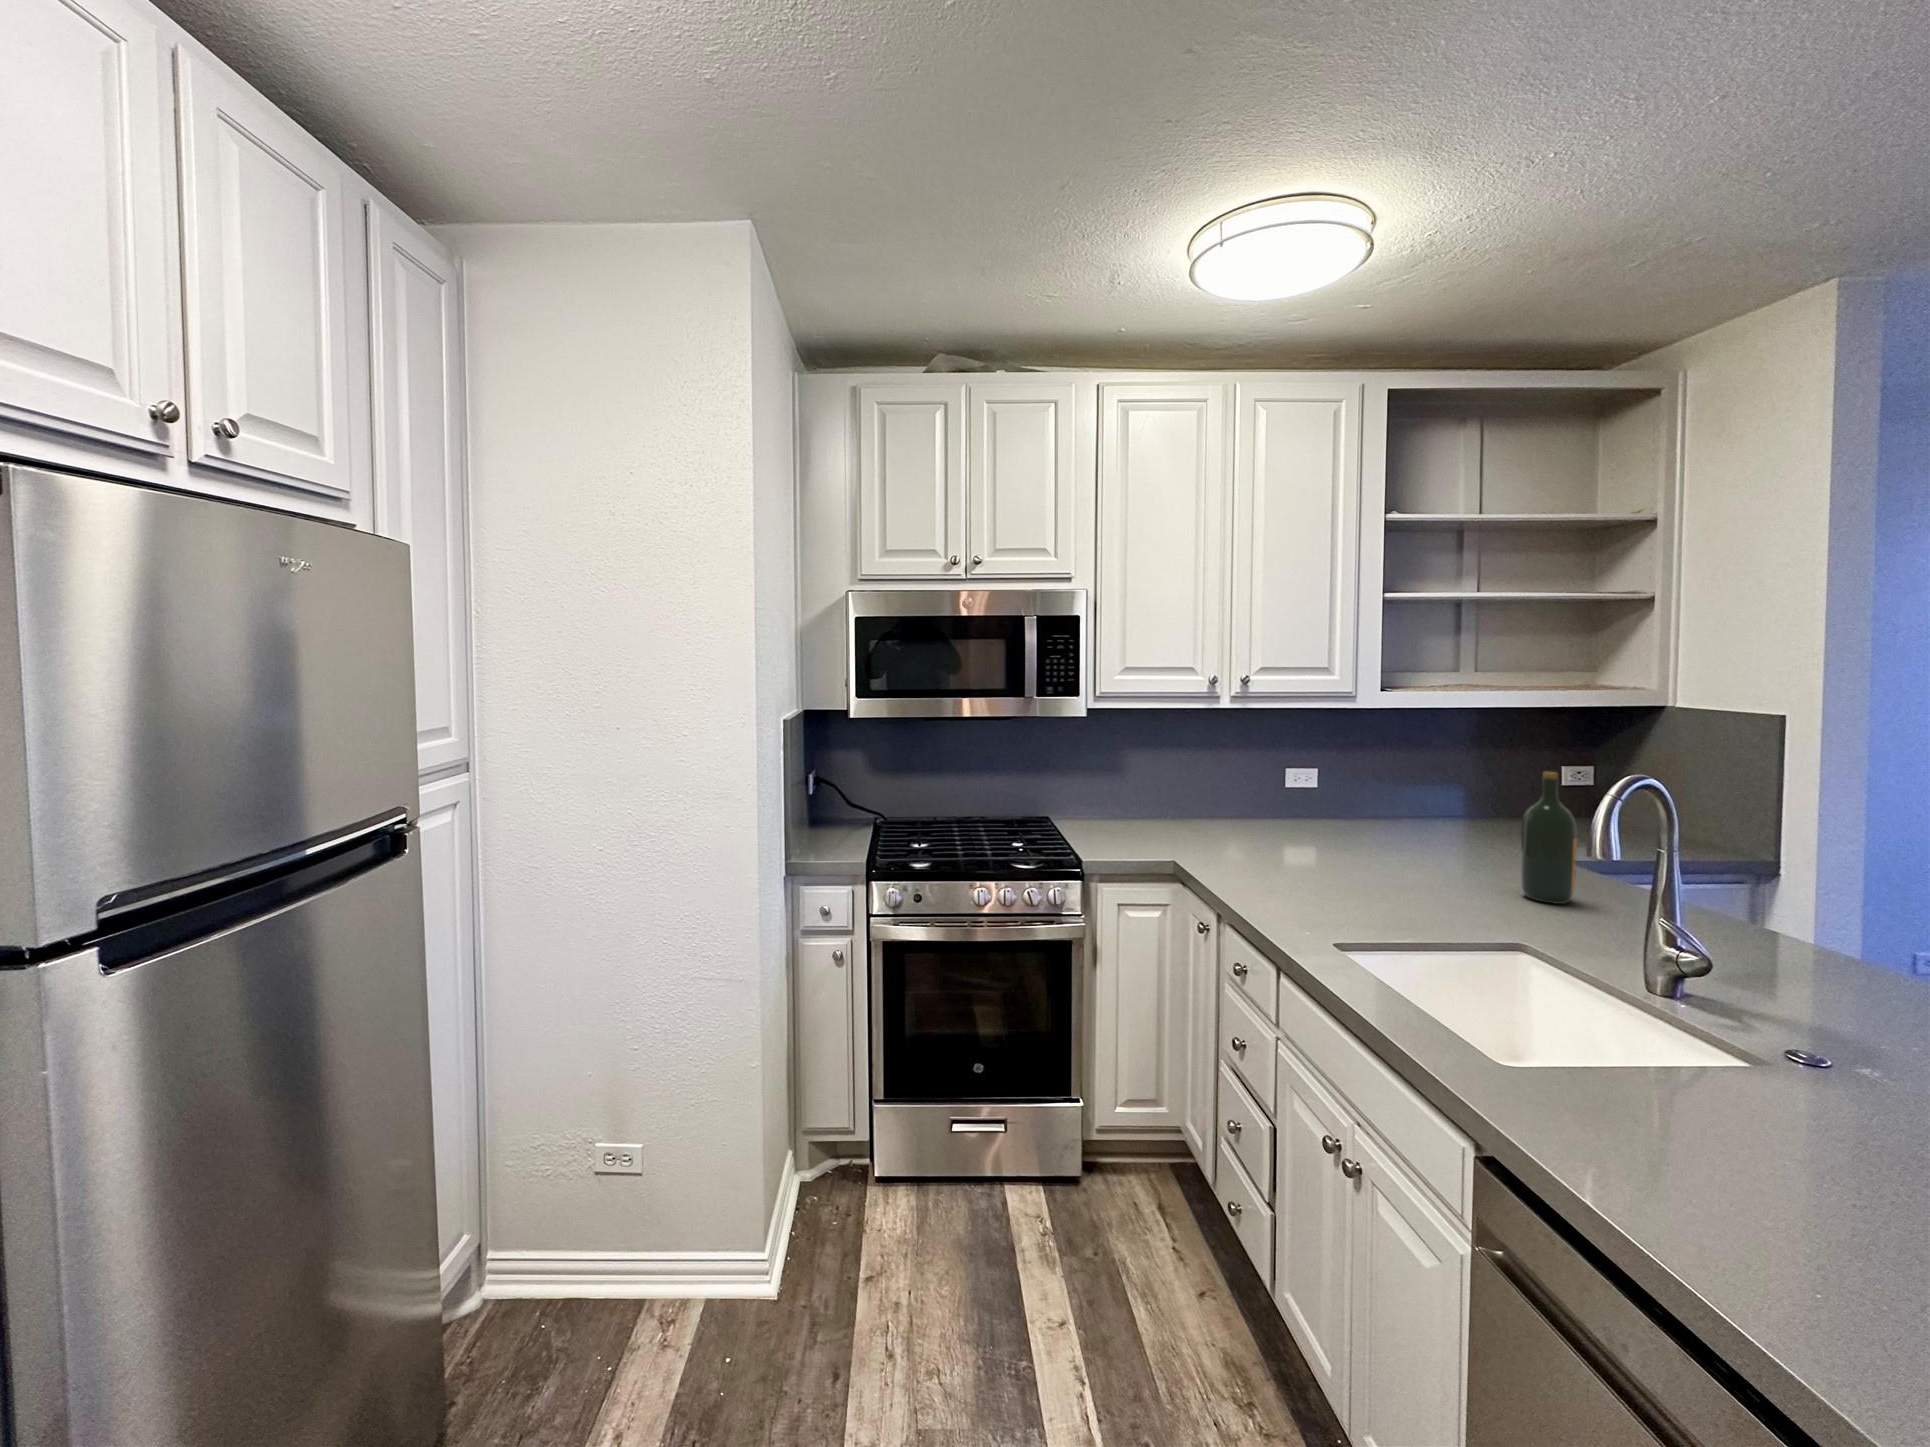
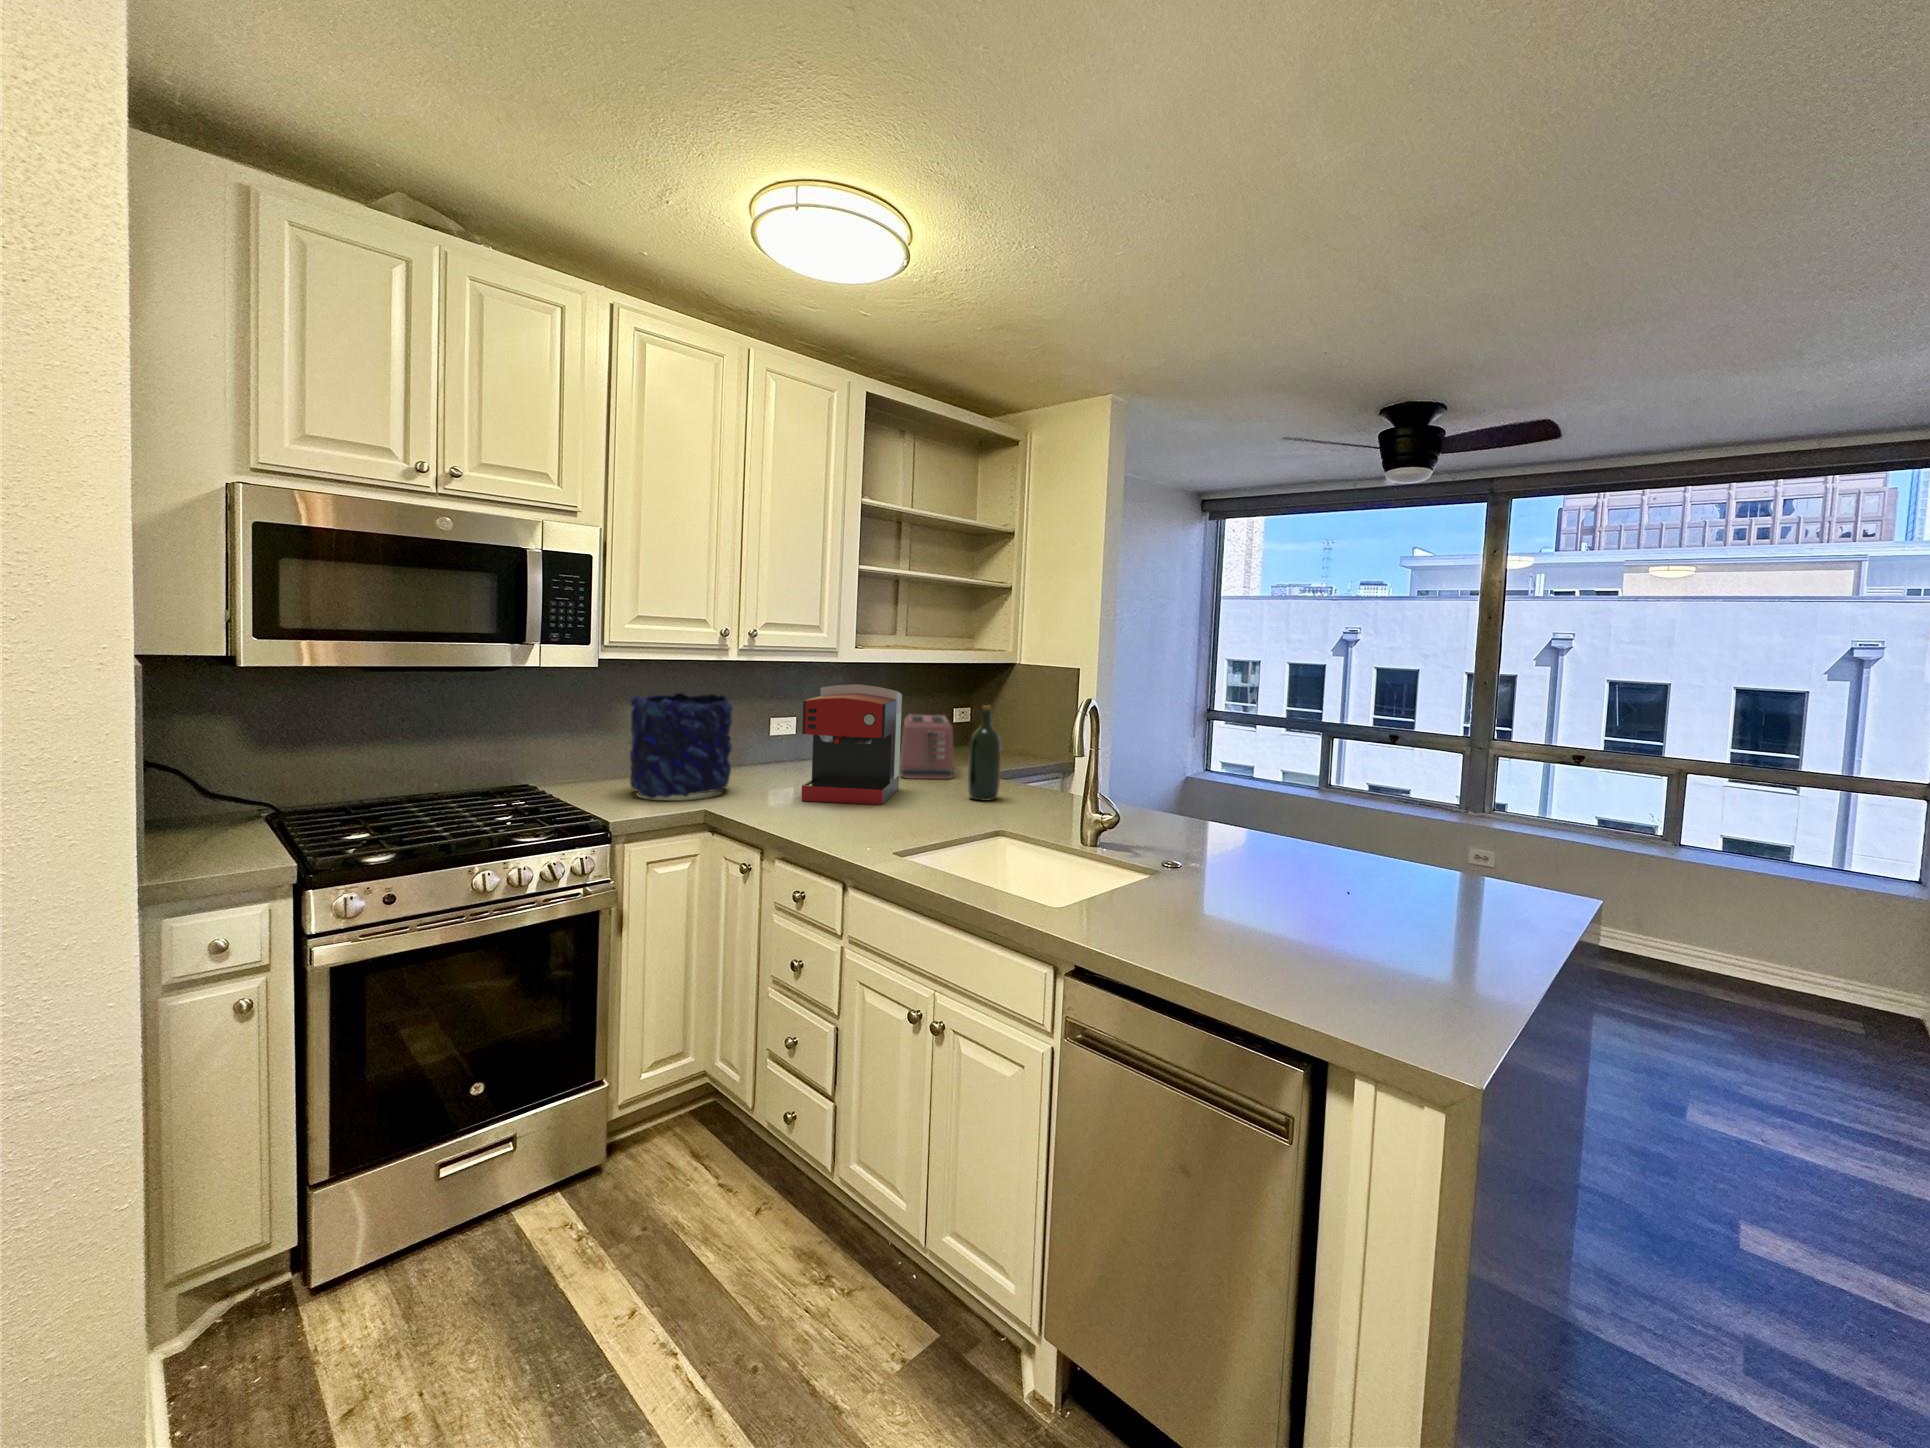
coffee maker: none [1285,737,1426,884] -> present [801,684,902,805]
vase: none [1124,738,1222,843] -> present [630,693,733,799]
toaster: none [1440,772,1530,863] -> present [901,714,954,779]

